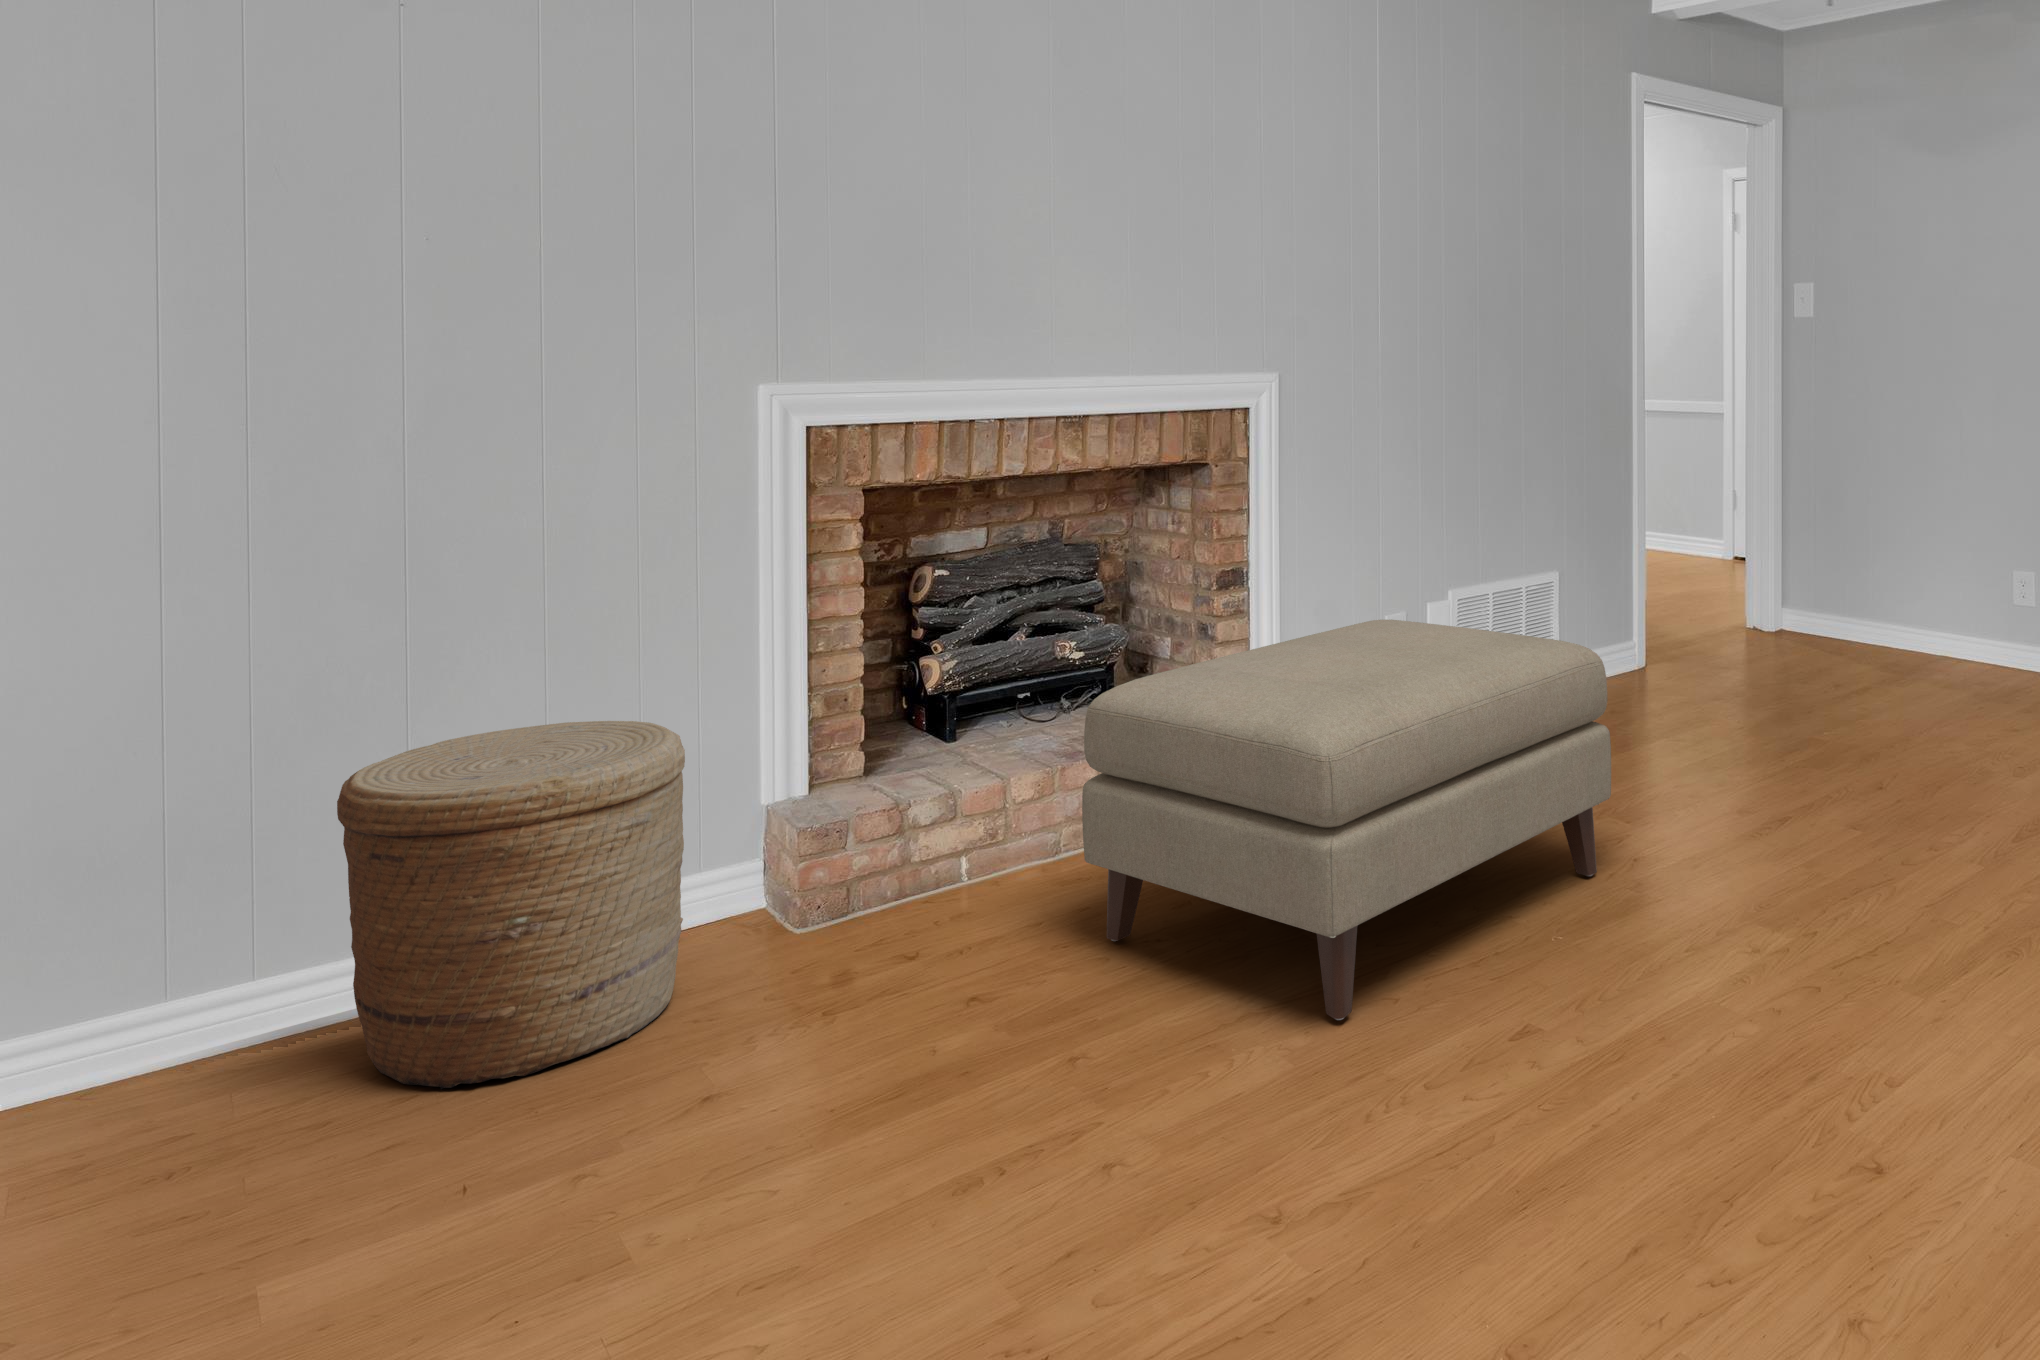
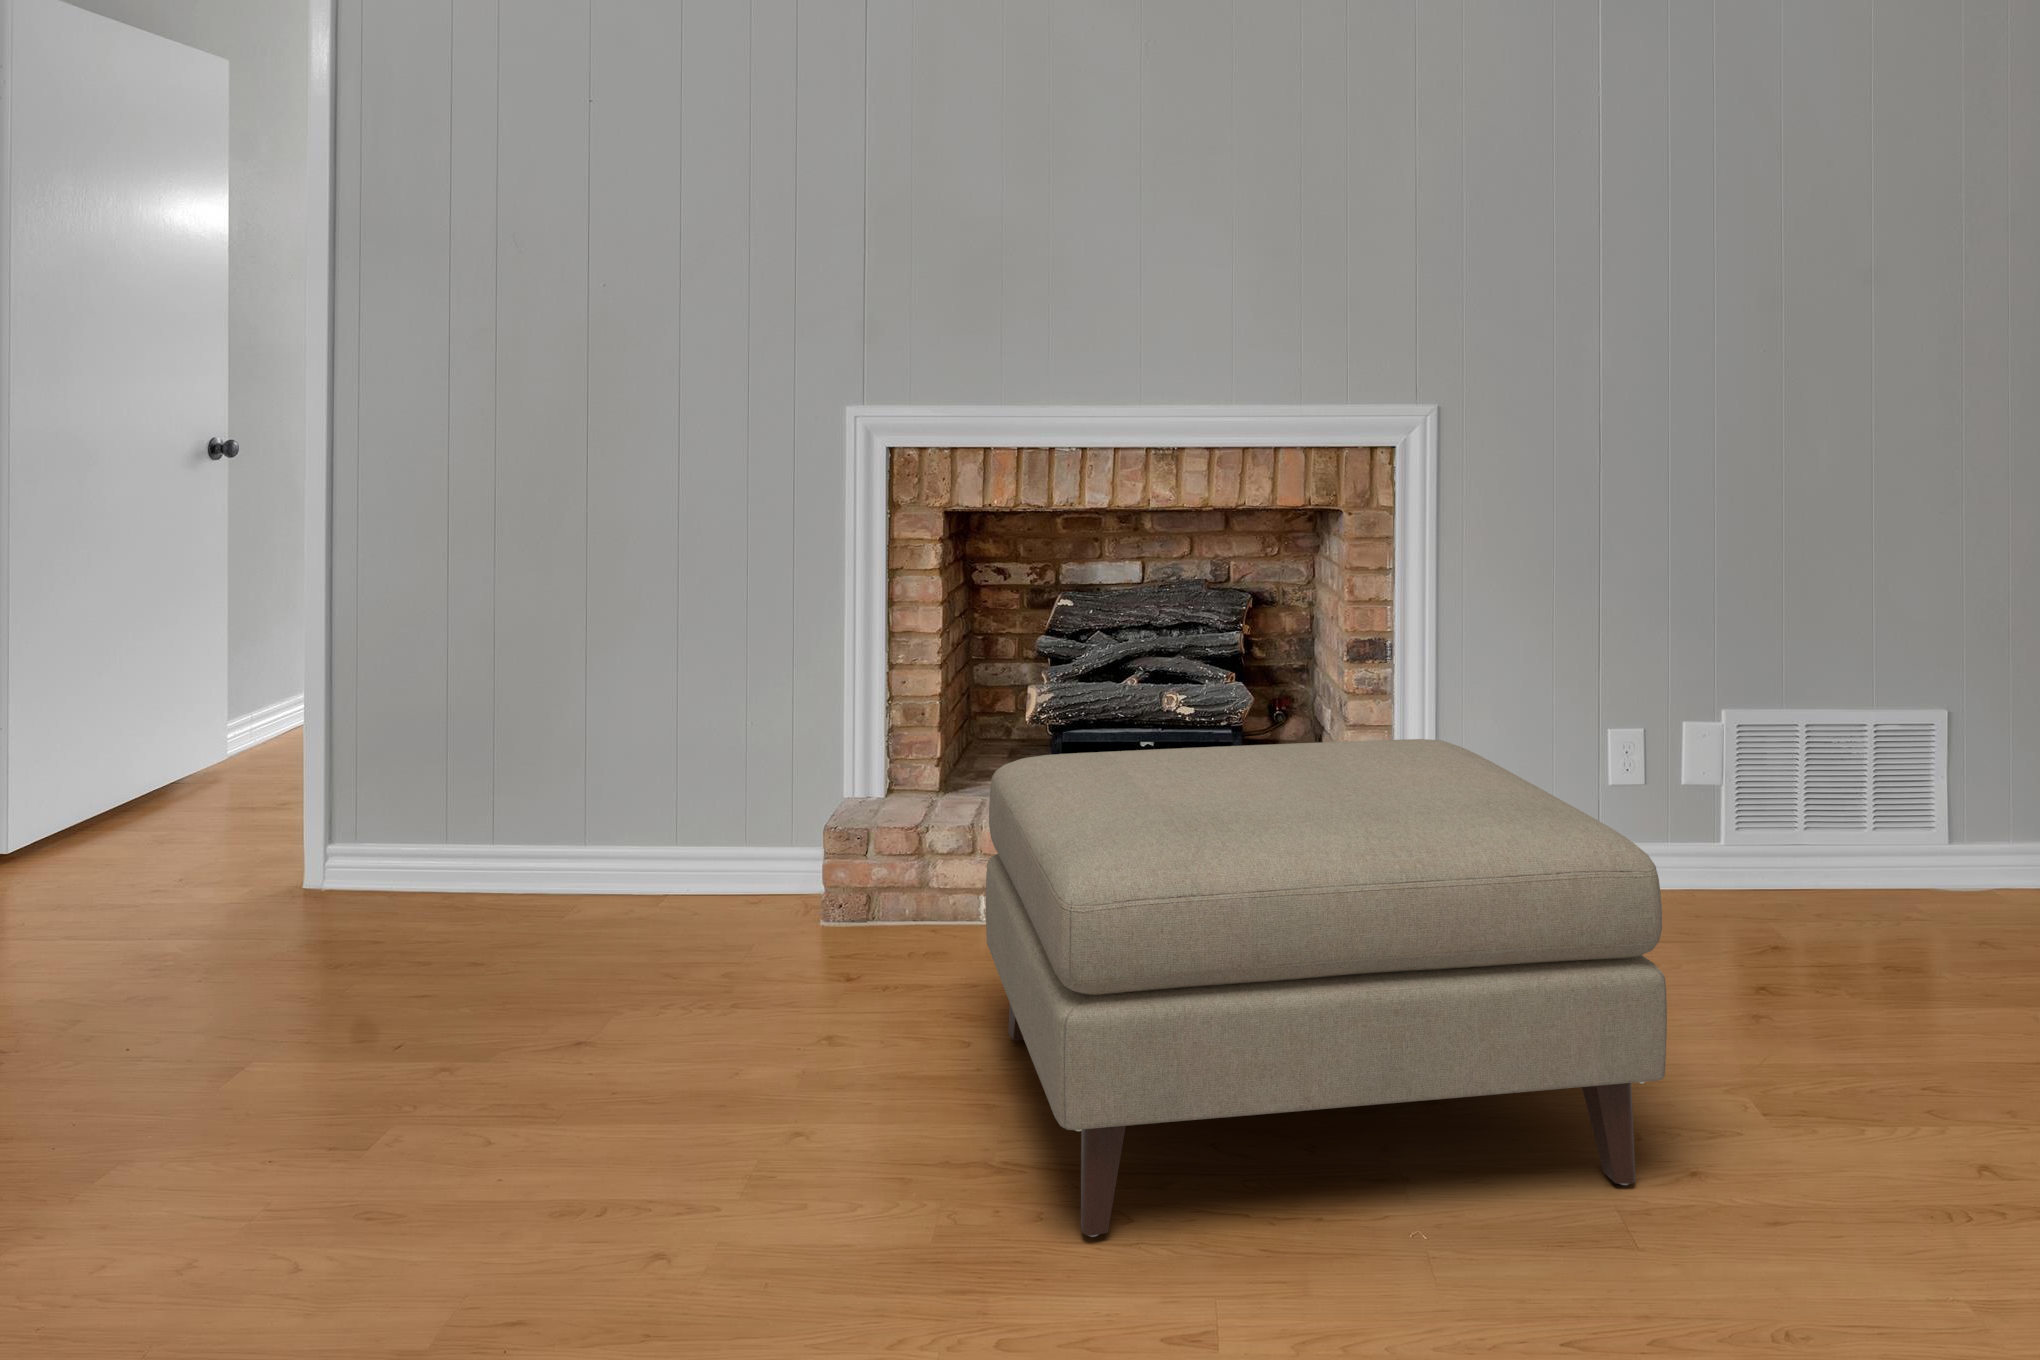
woven basket: present [337,721,685,1089] -> none [454,687,706,984]

